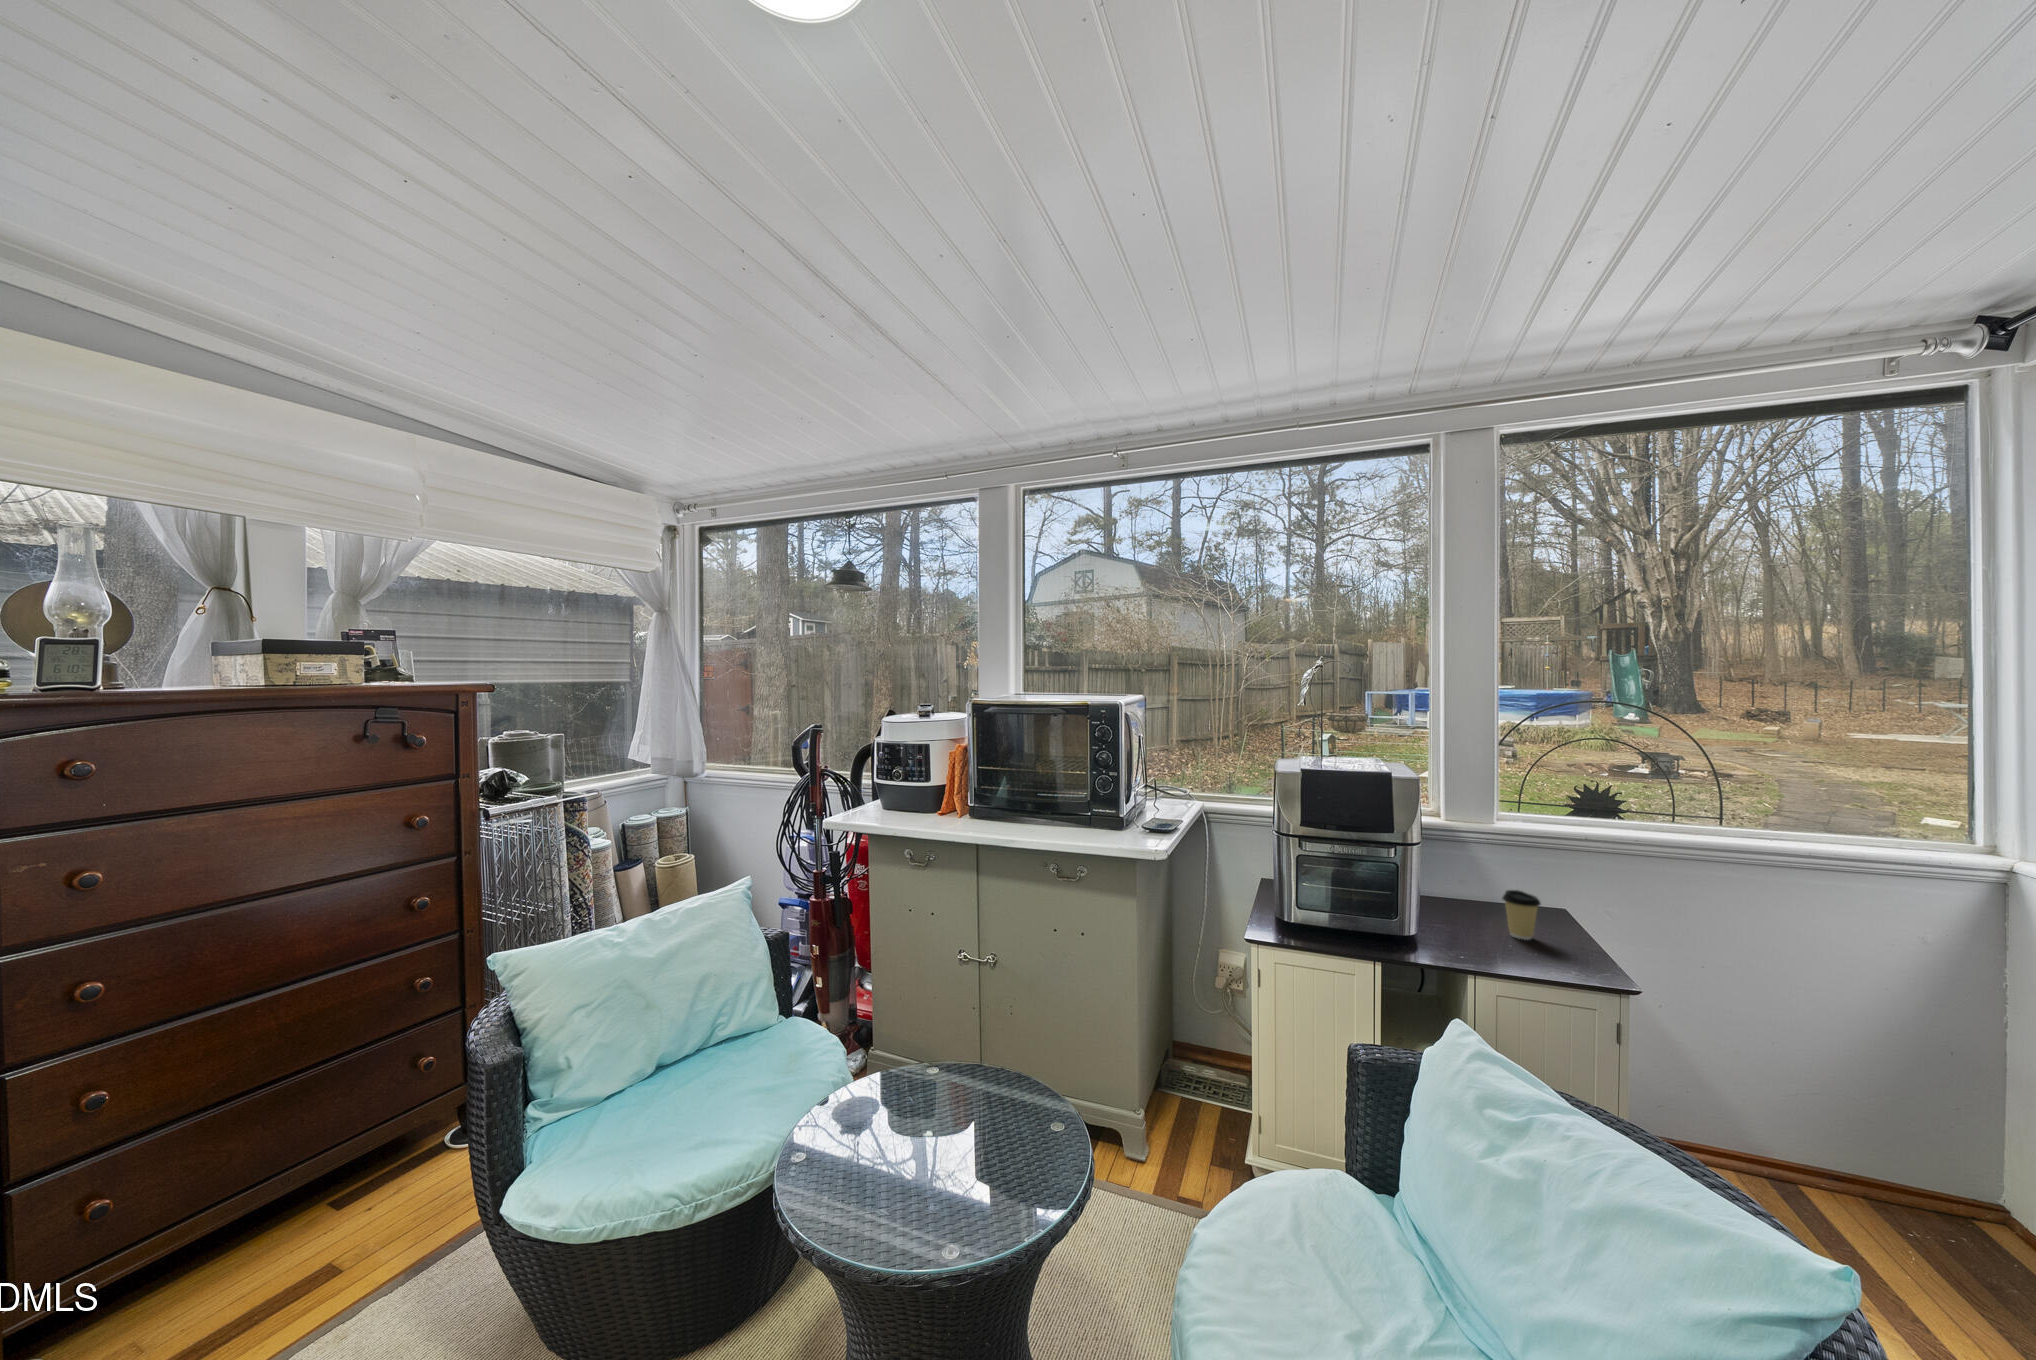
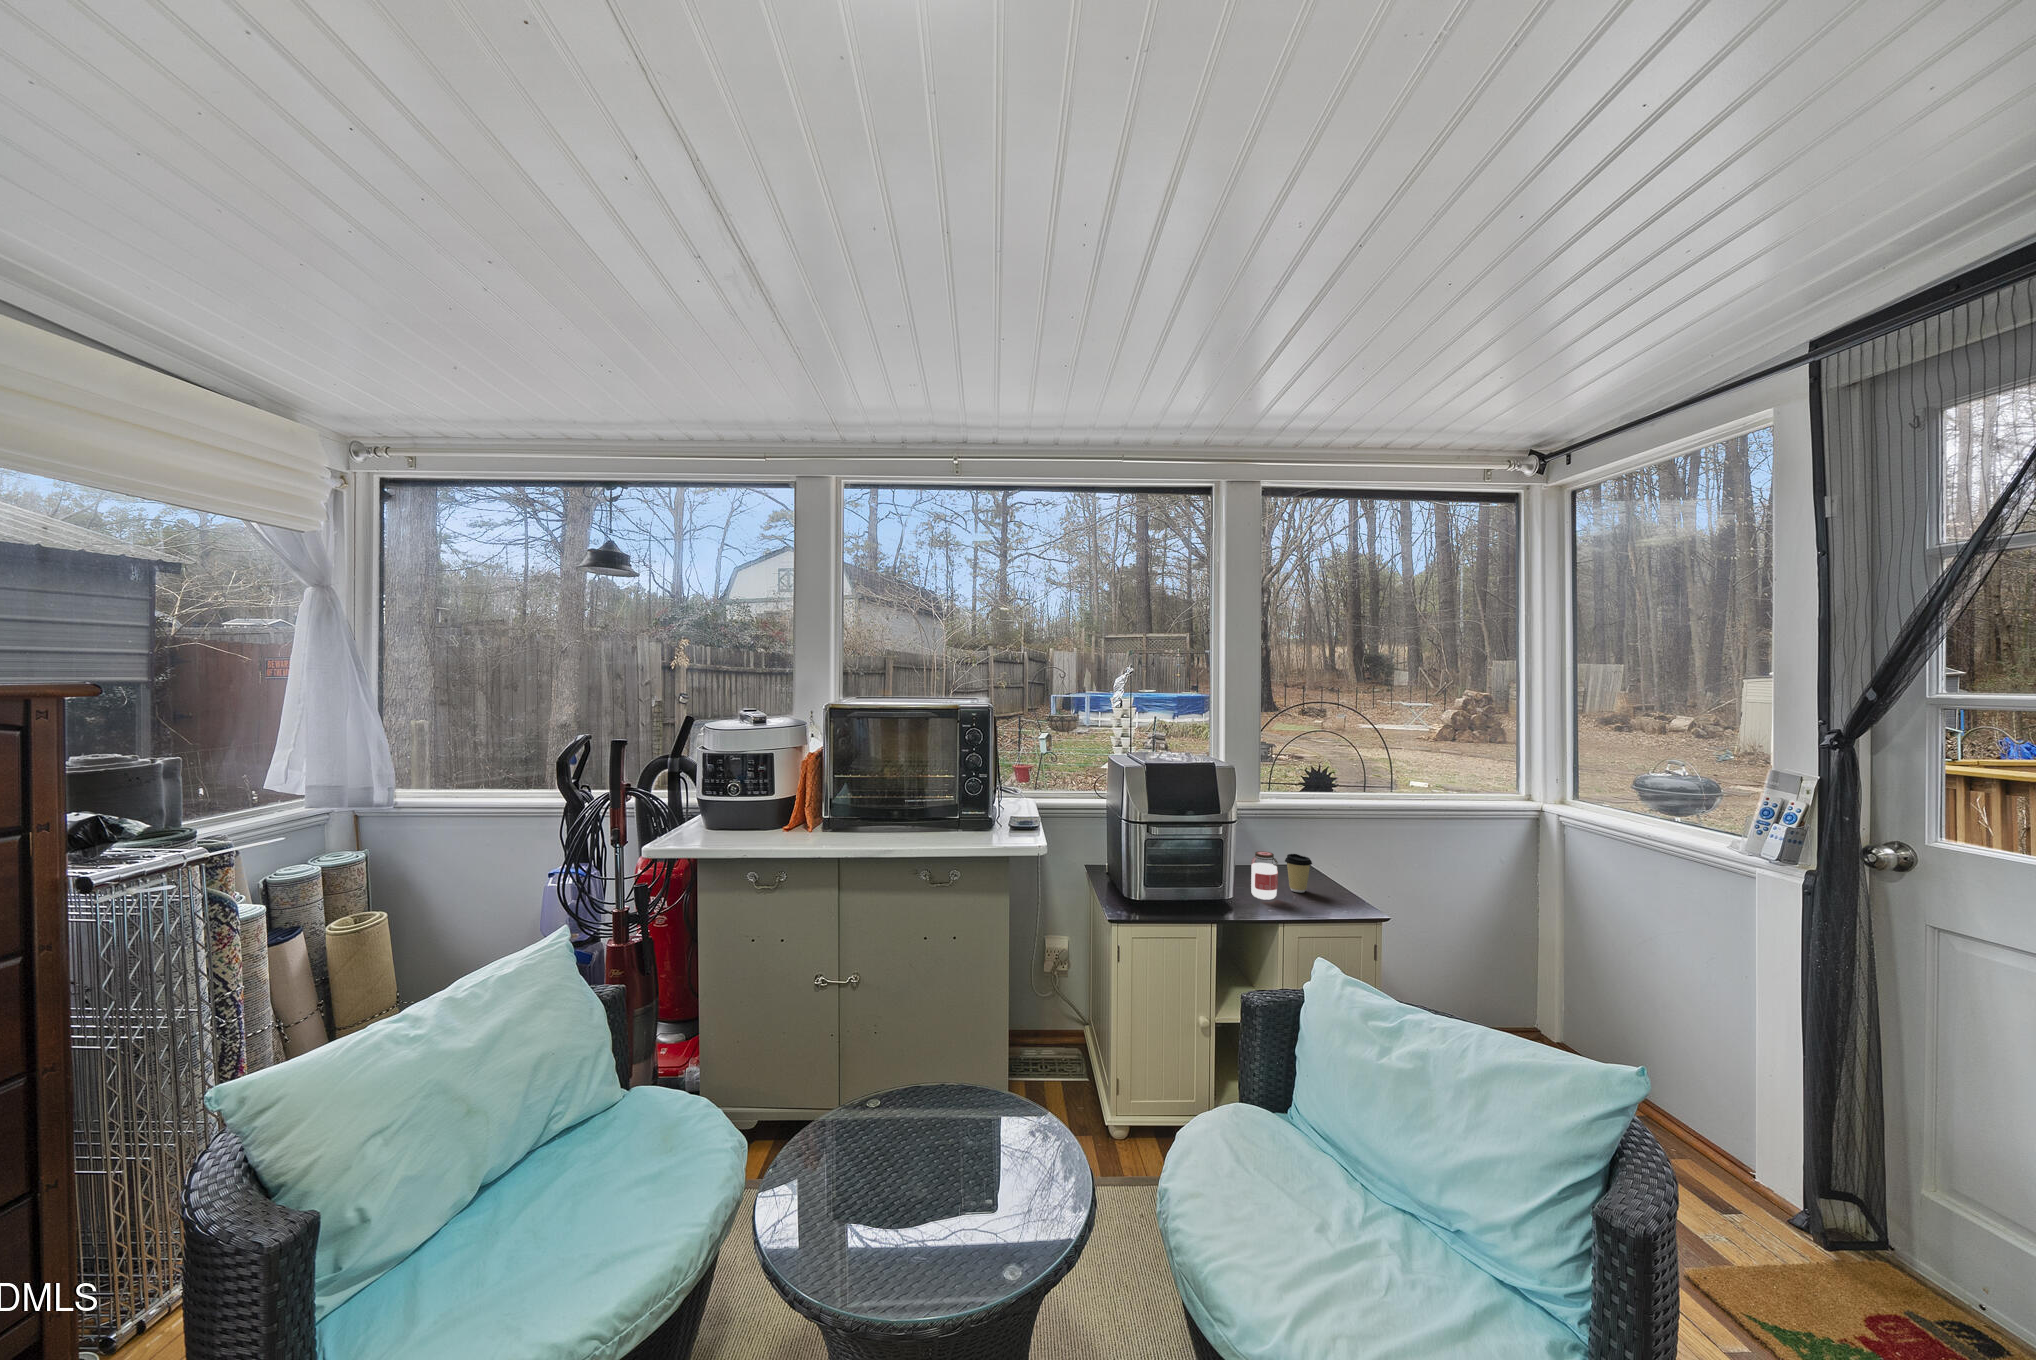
jar: none [1445,882,1483,943] -> present [1251,851,1279,900]

